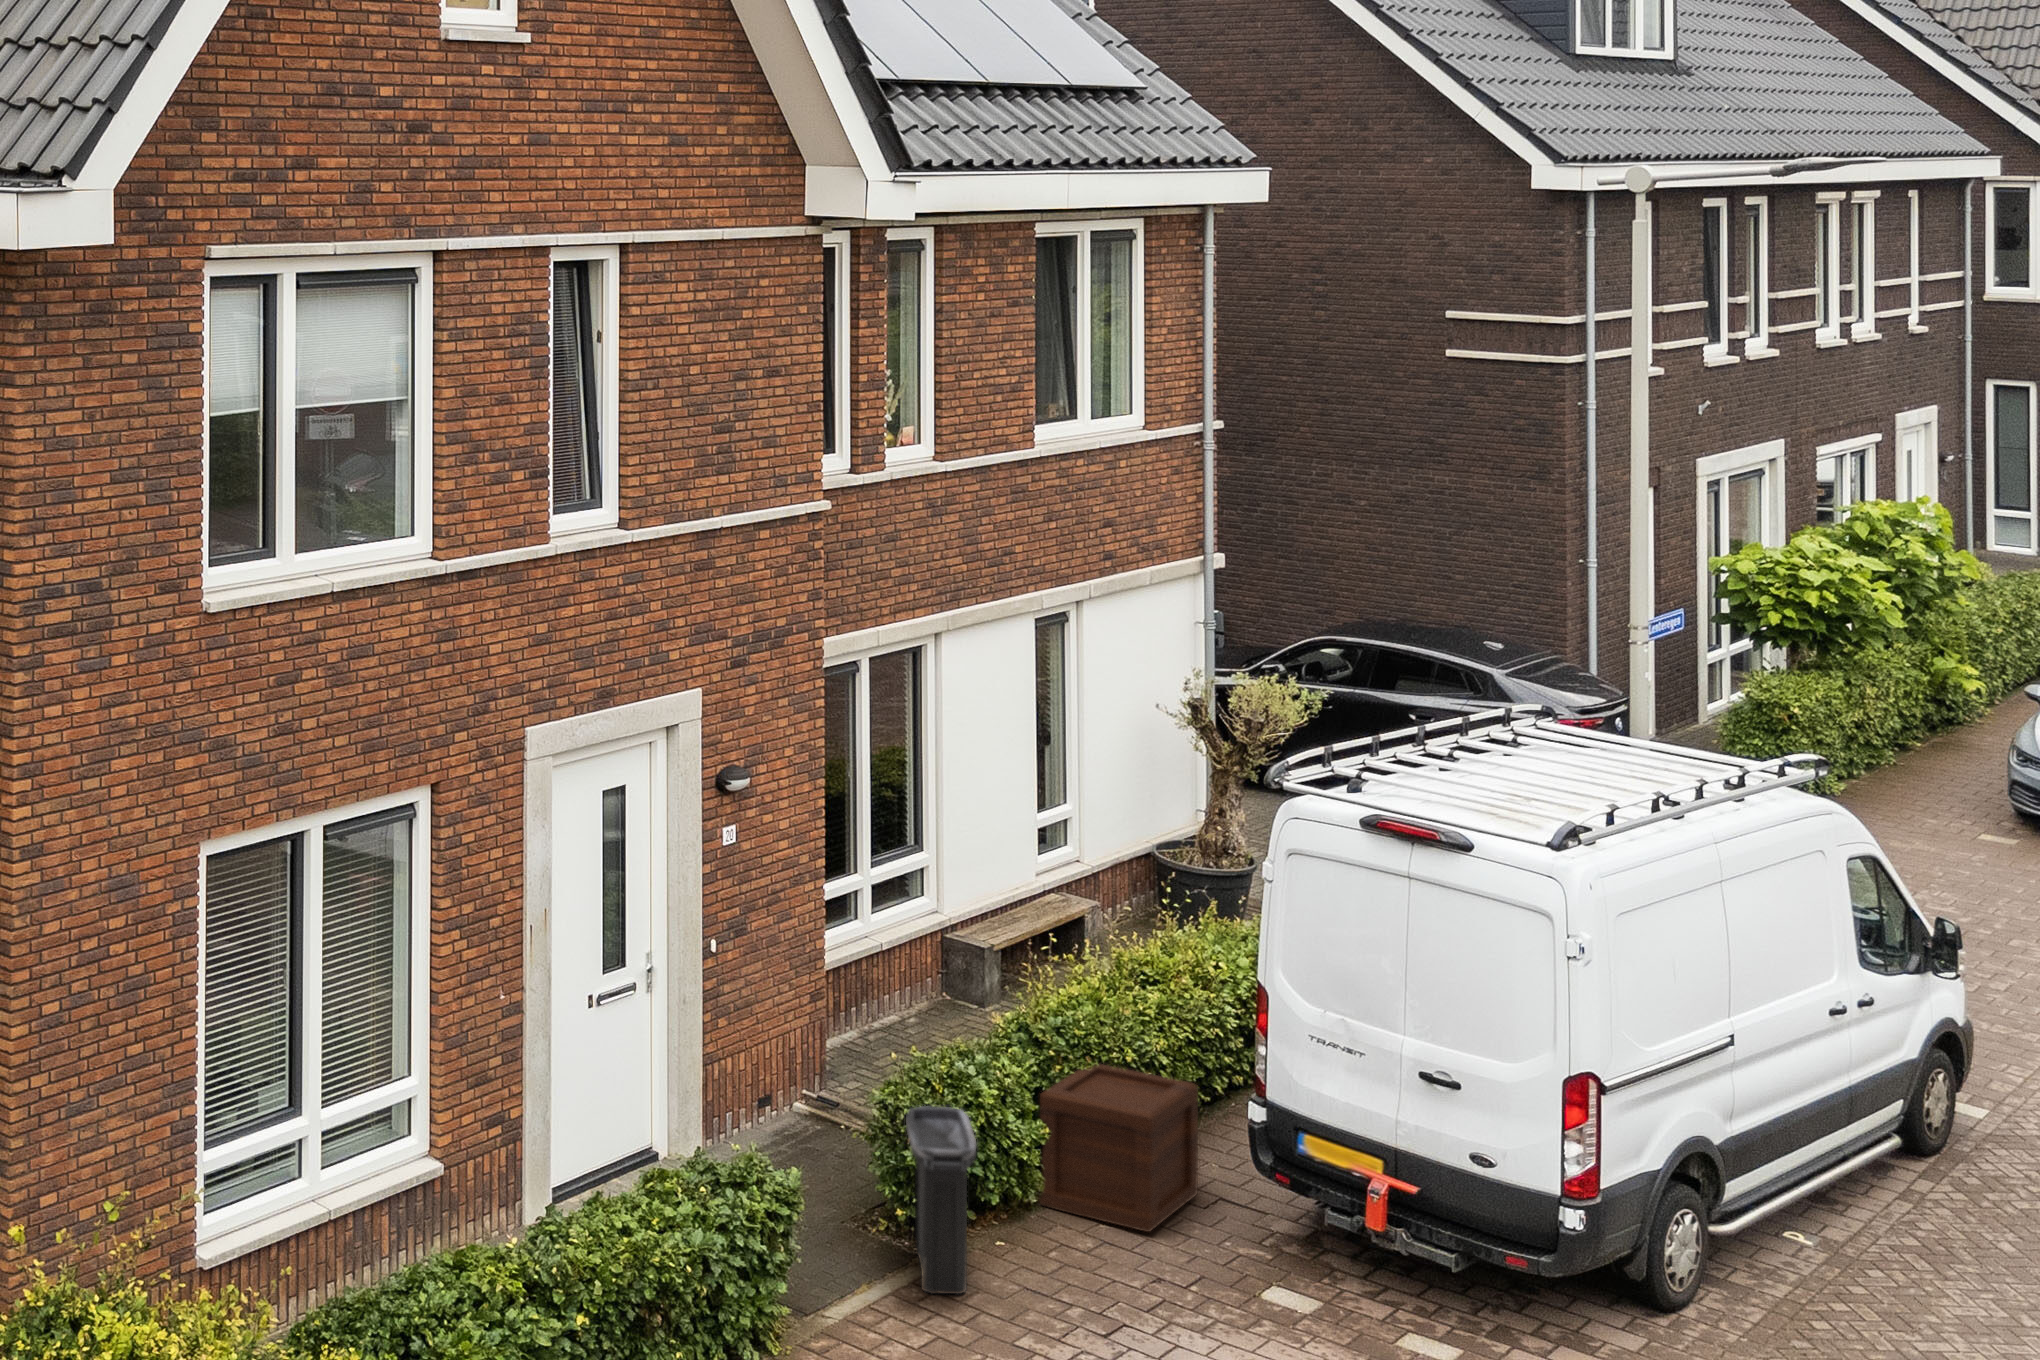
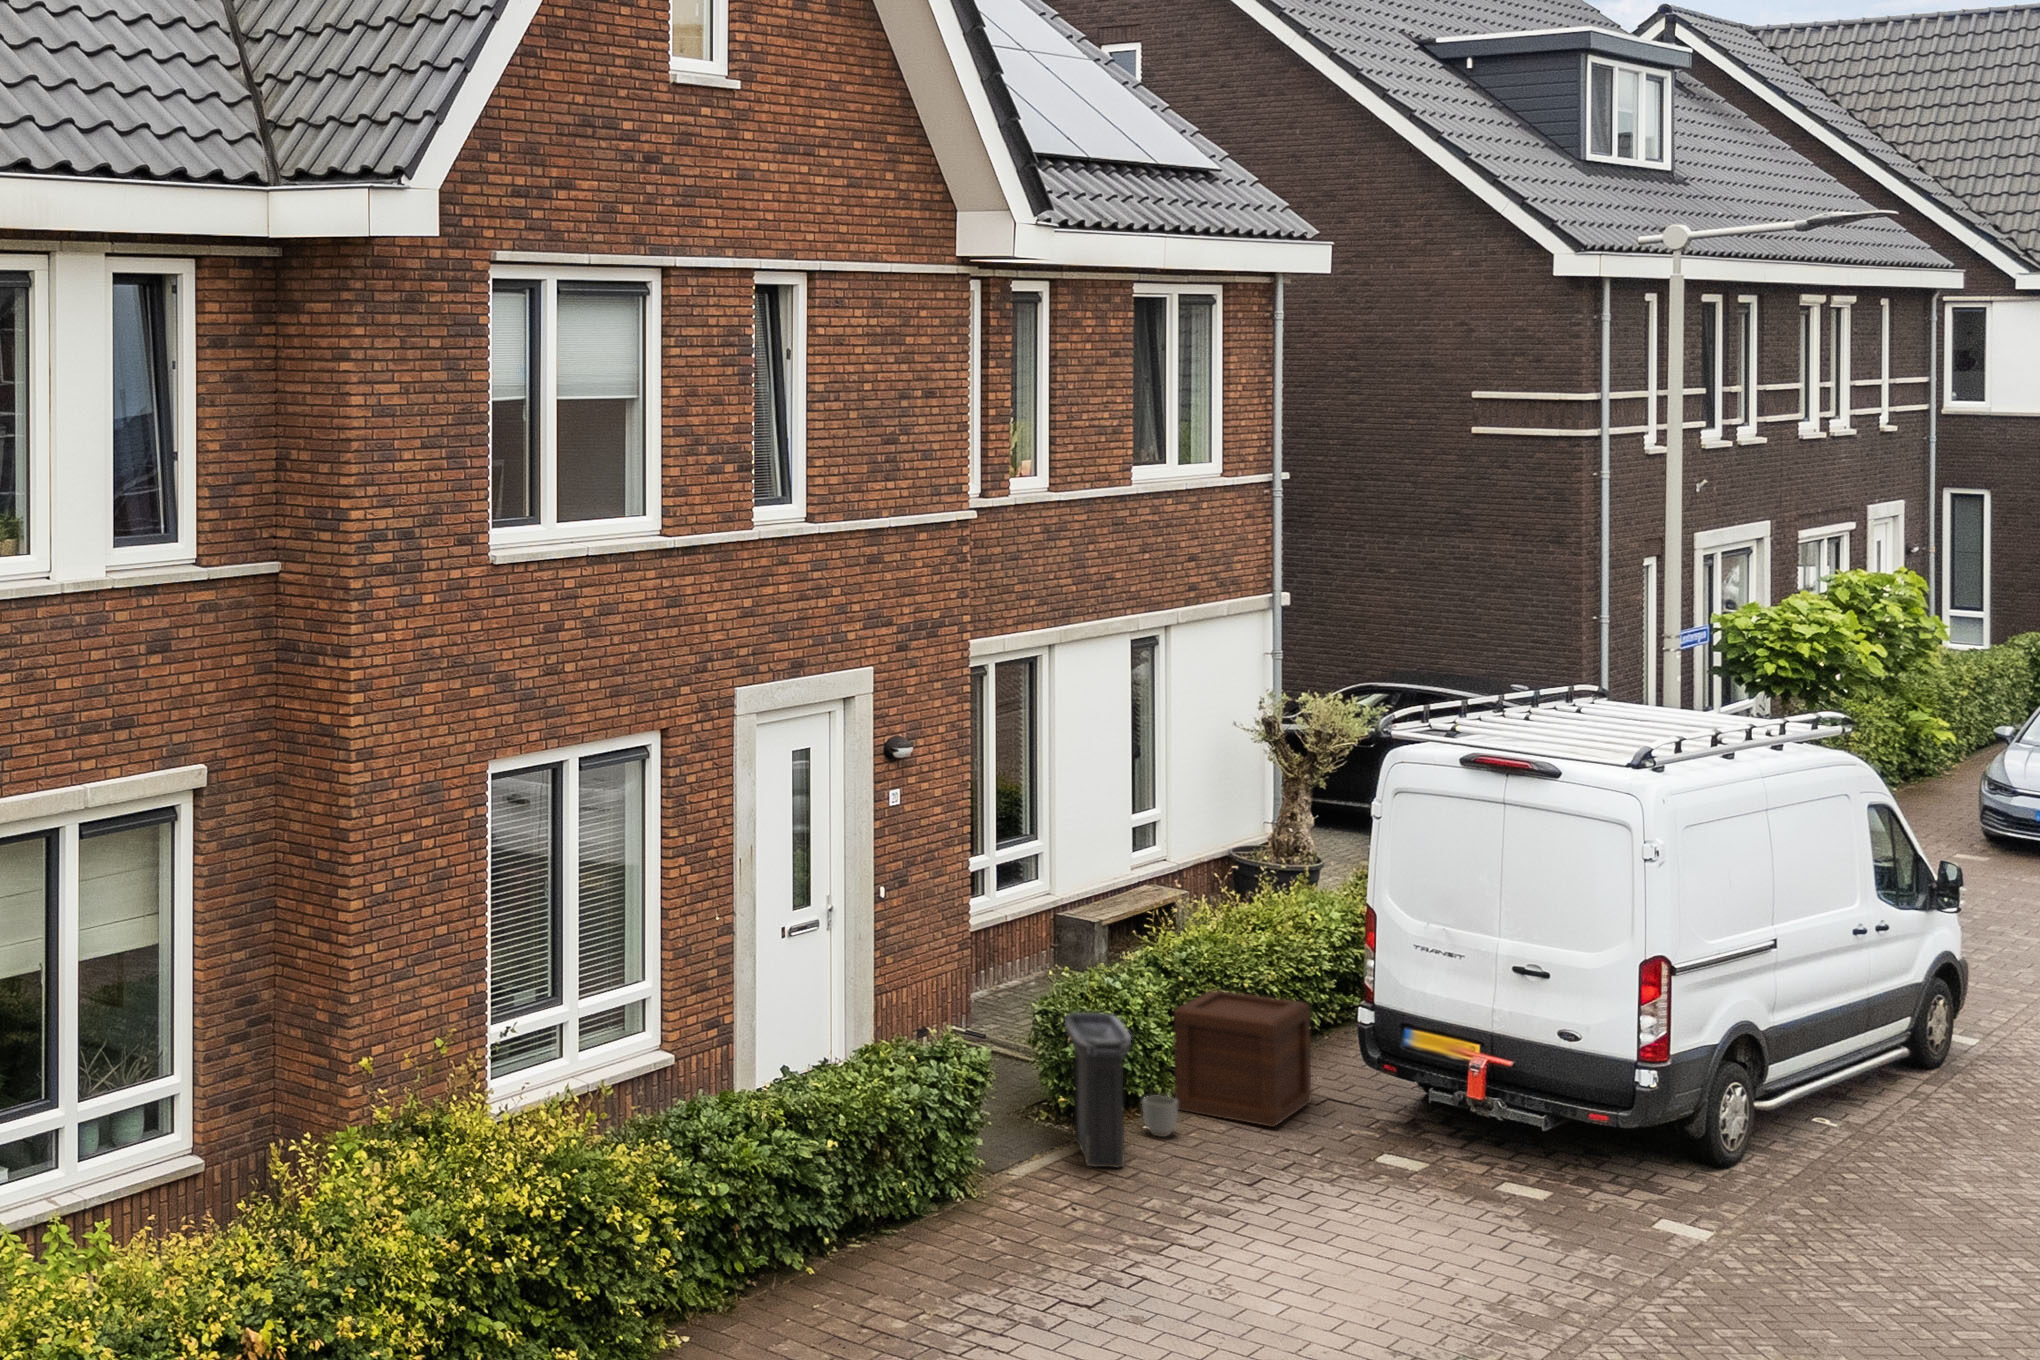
planter: none [997,1197,1037,1247] -> present [1143,1096,1178,1137]

